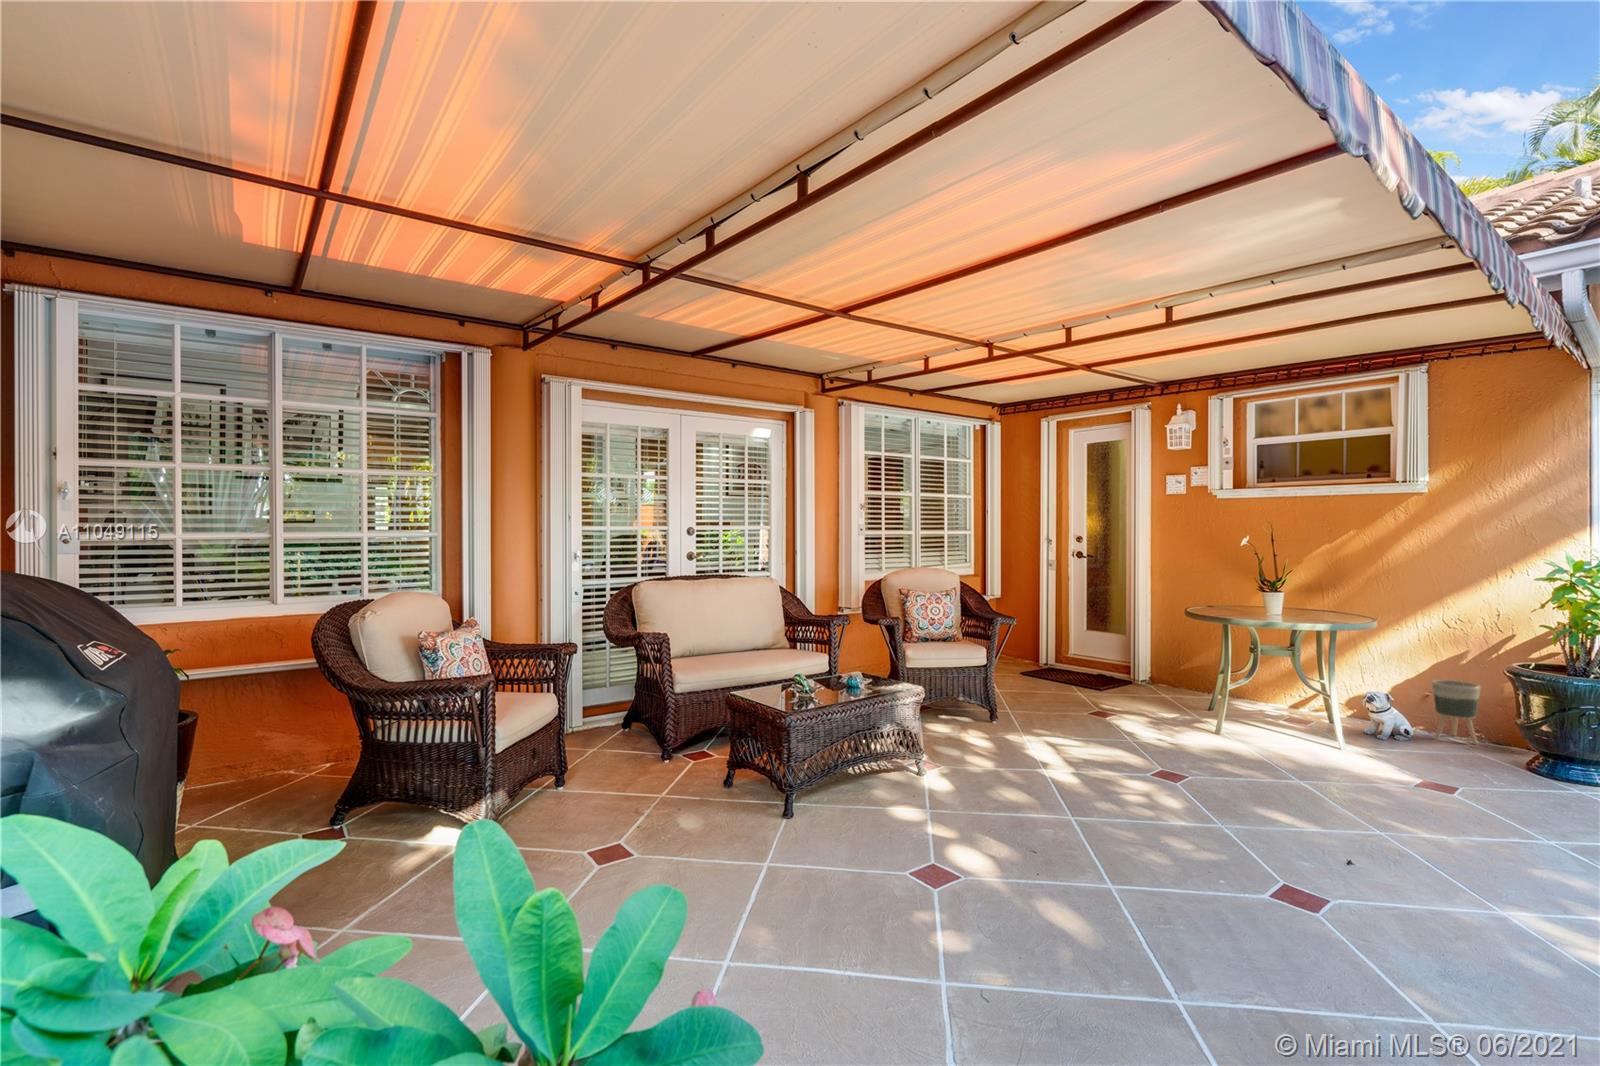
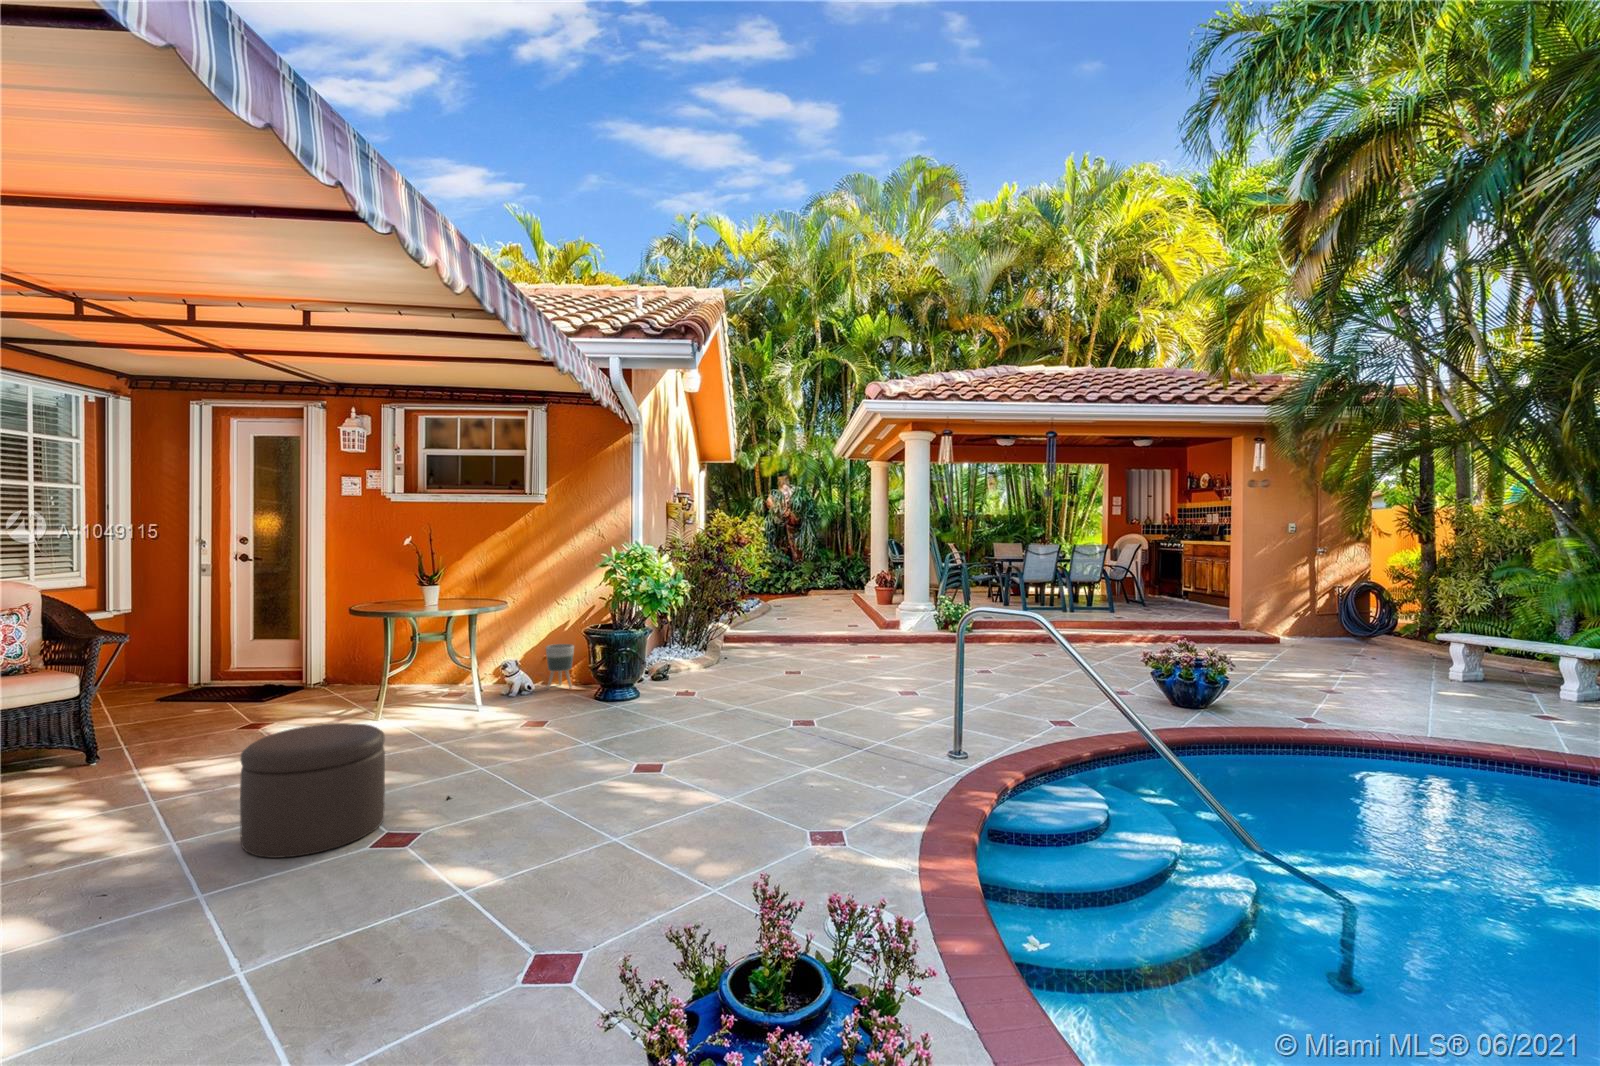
ottoman: none [1139,729,1281,870] -> present [240,723,385,858]

